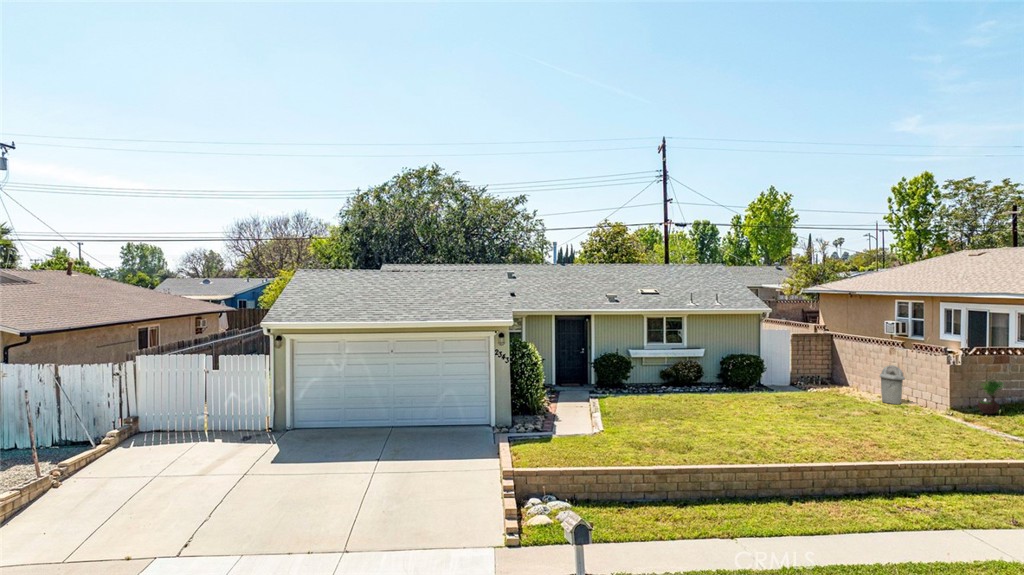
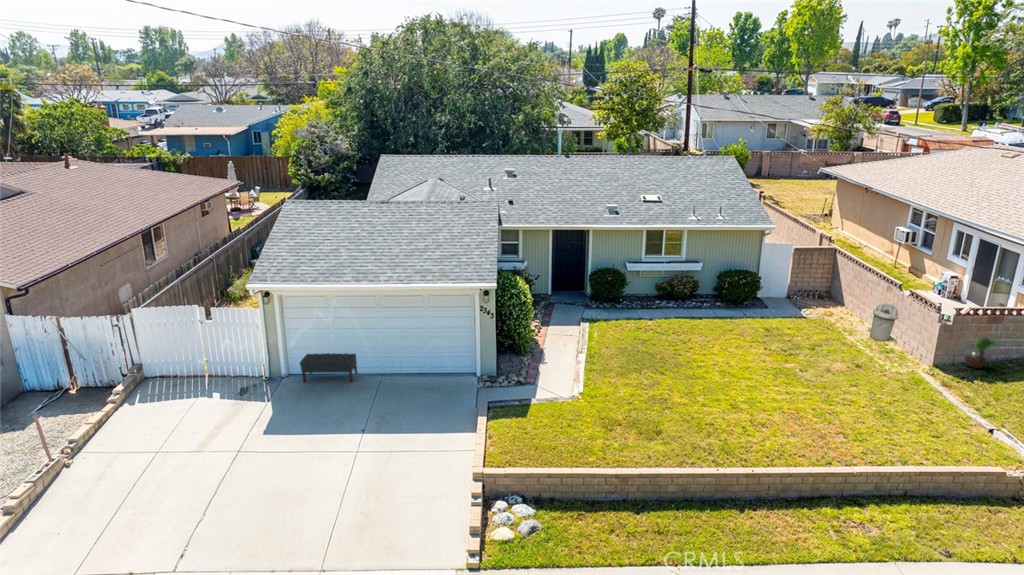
bench: none [308,405,367,435] -> present [300,353,358,382]

